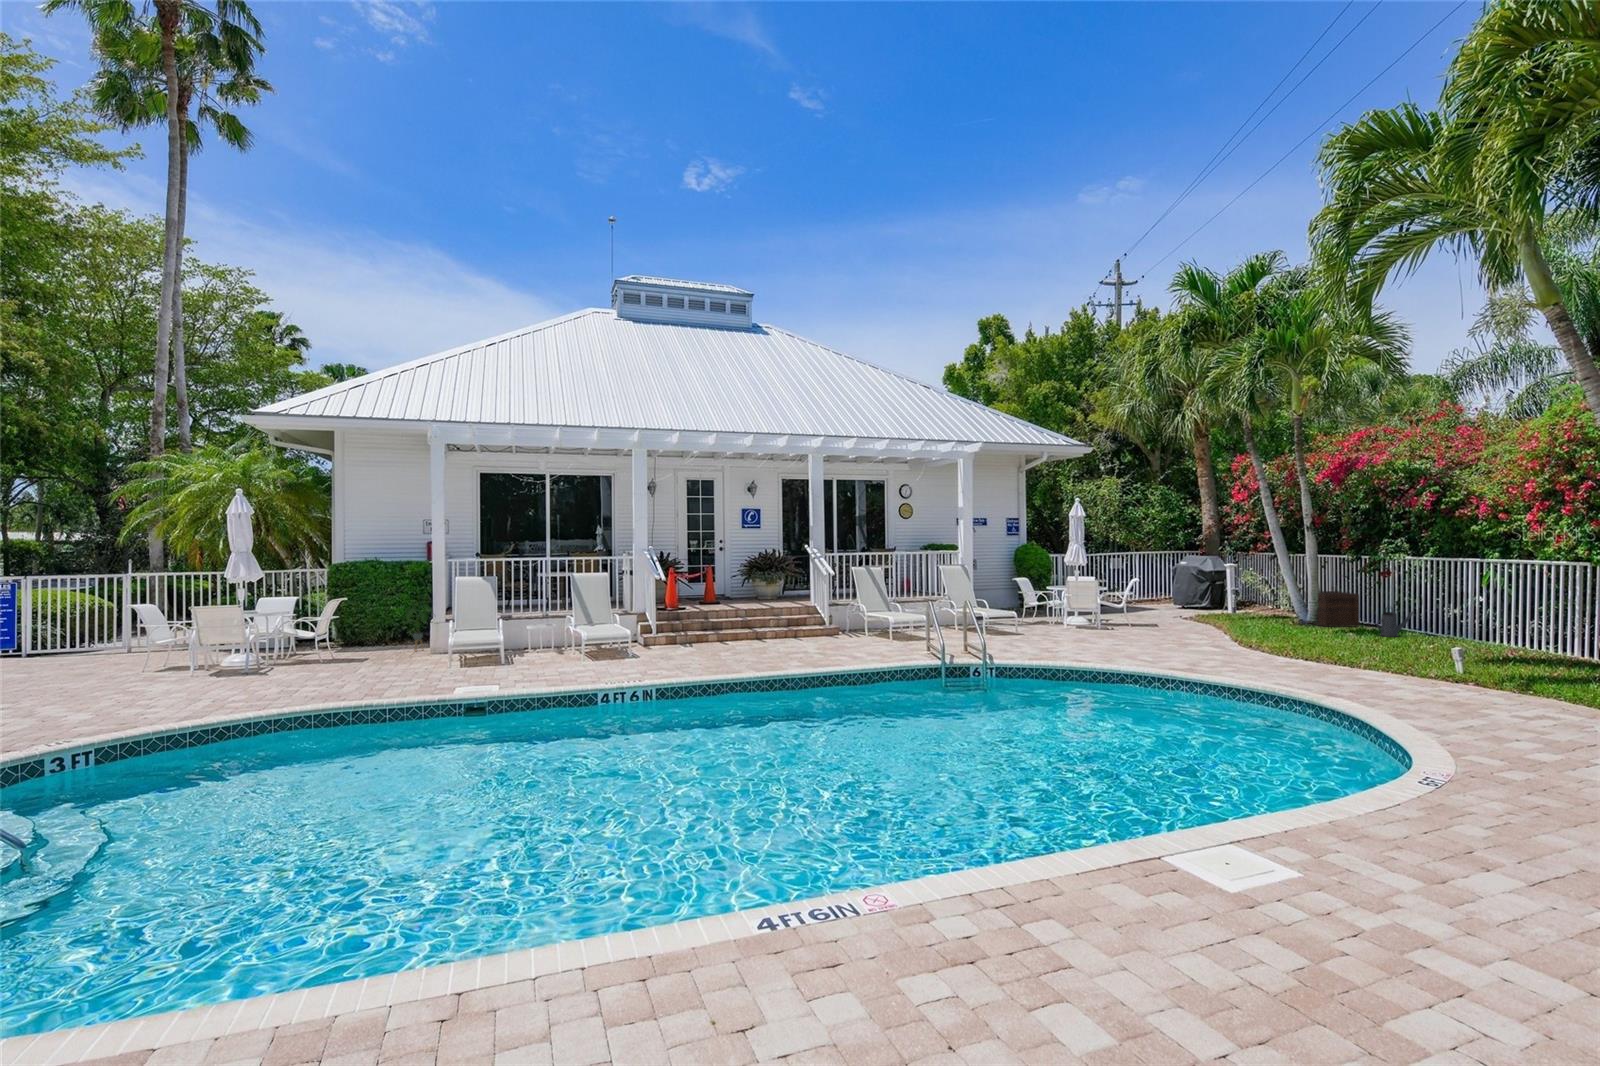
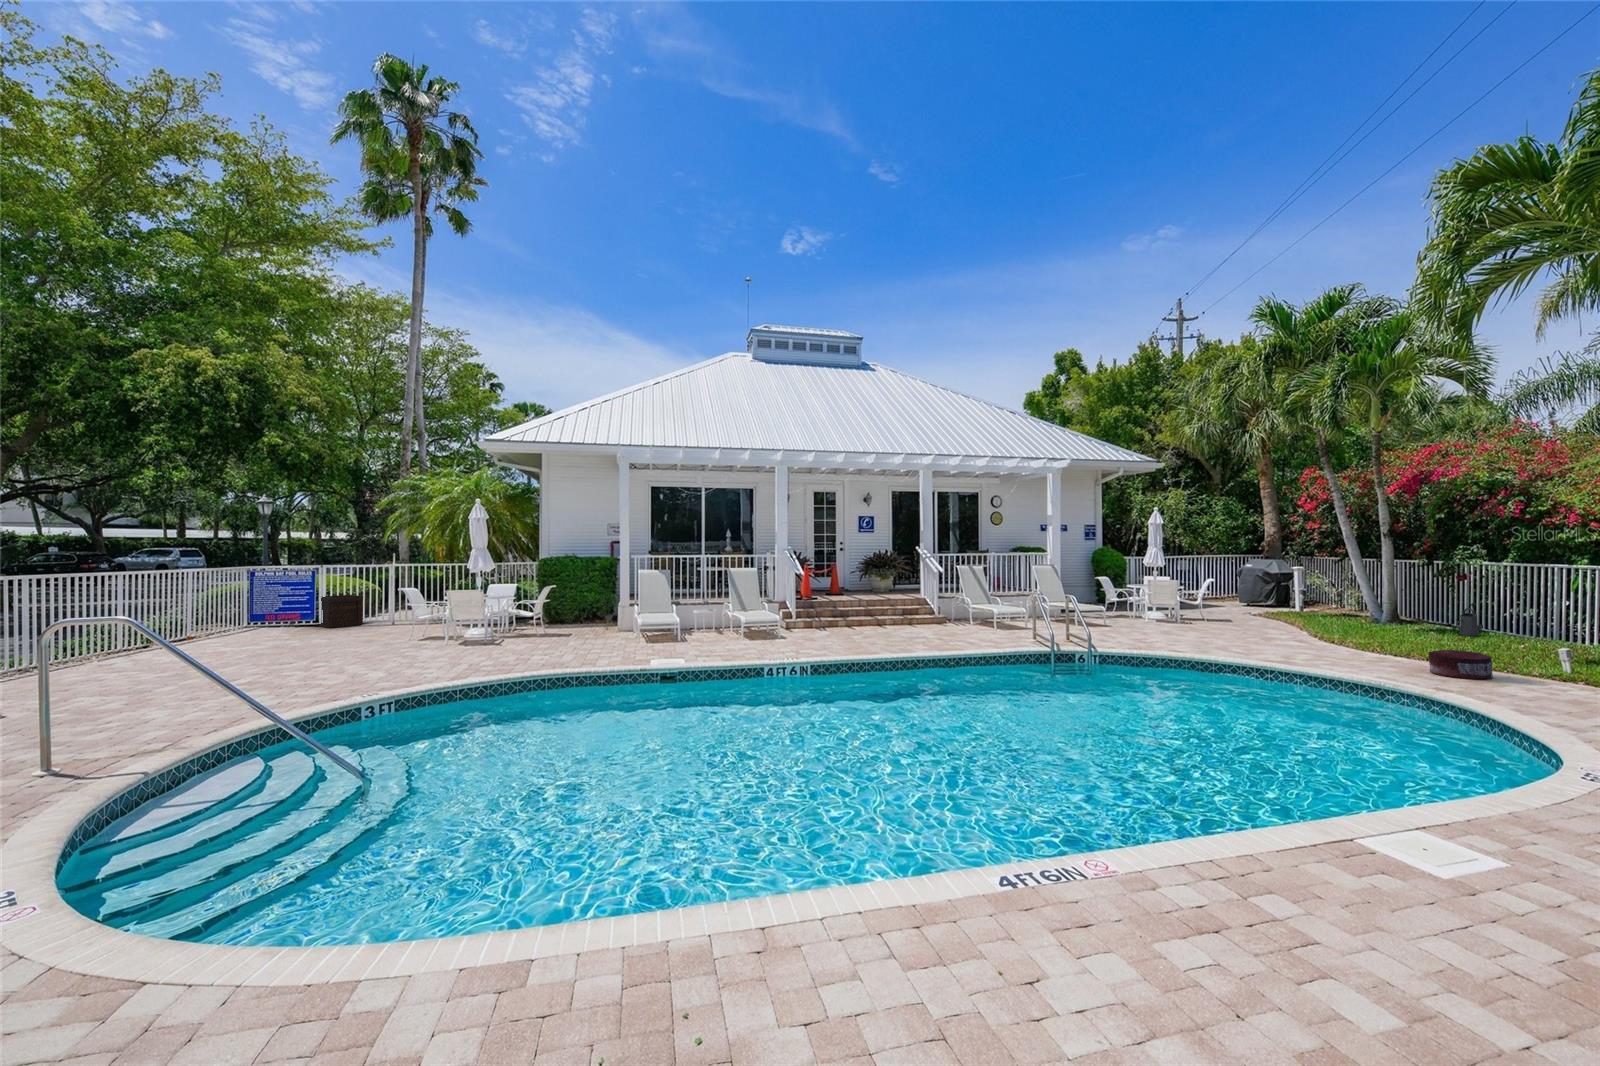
wooden crate: present [1305,591,1359,627] -> present [318,595,363,628]
pouf: none [1335,654,1397,686] -> present [1429,650,1493,679]

